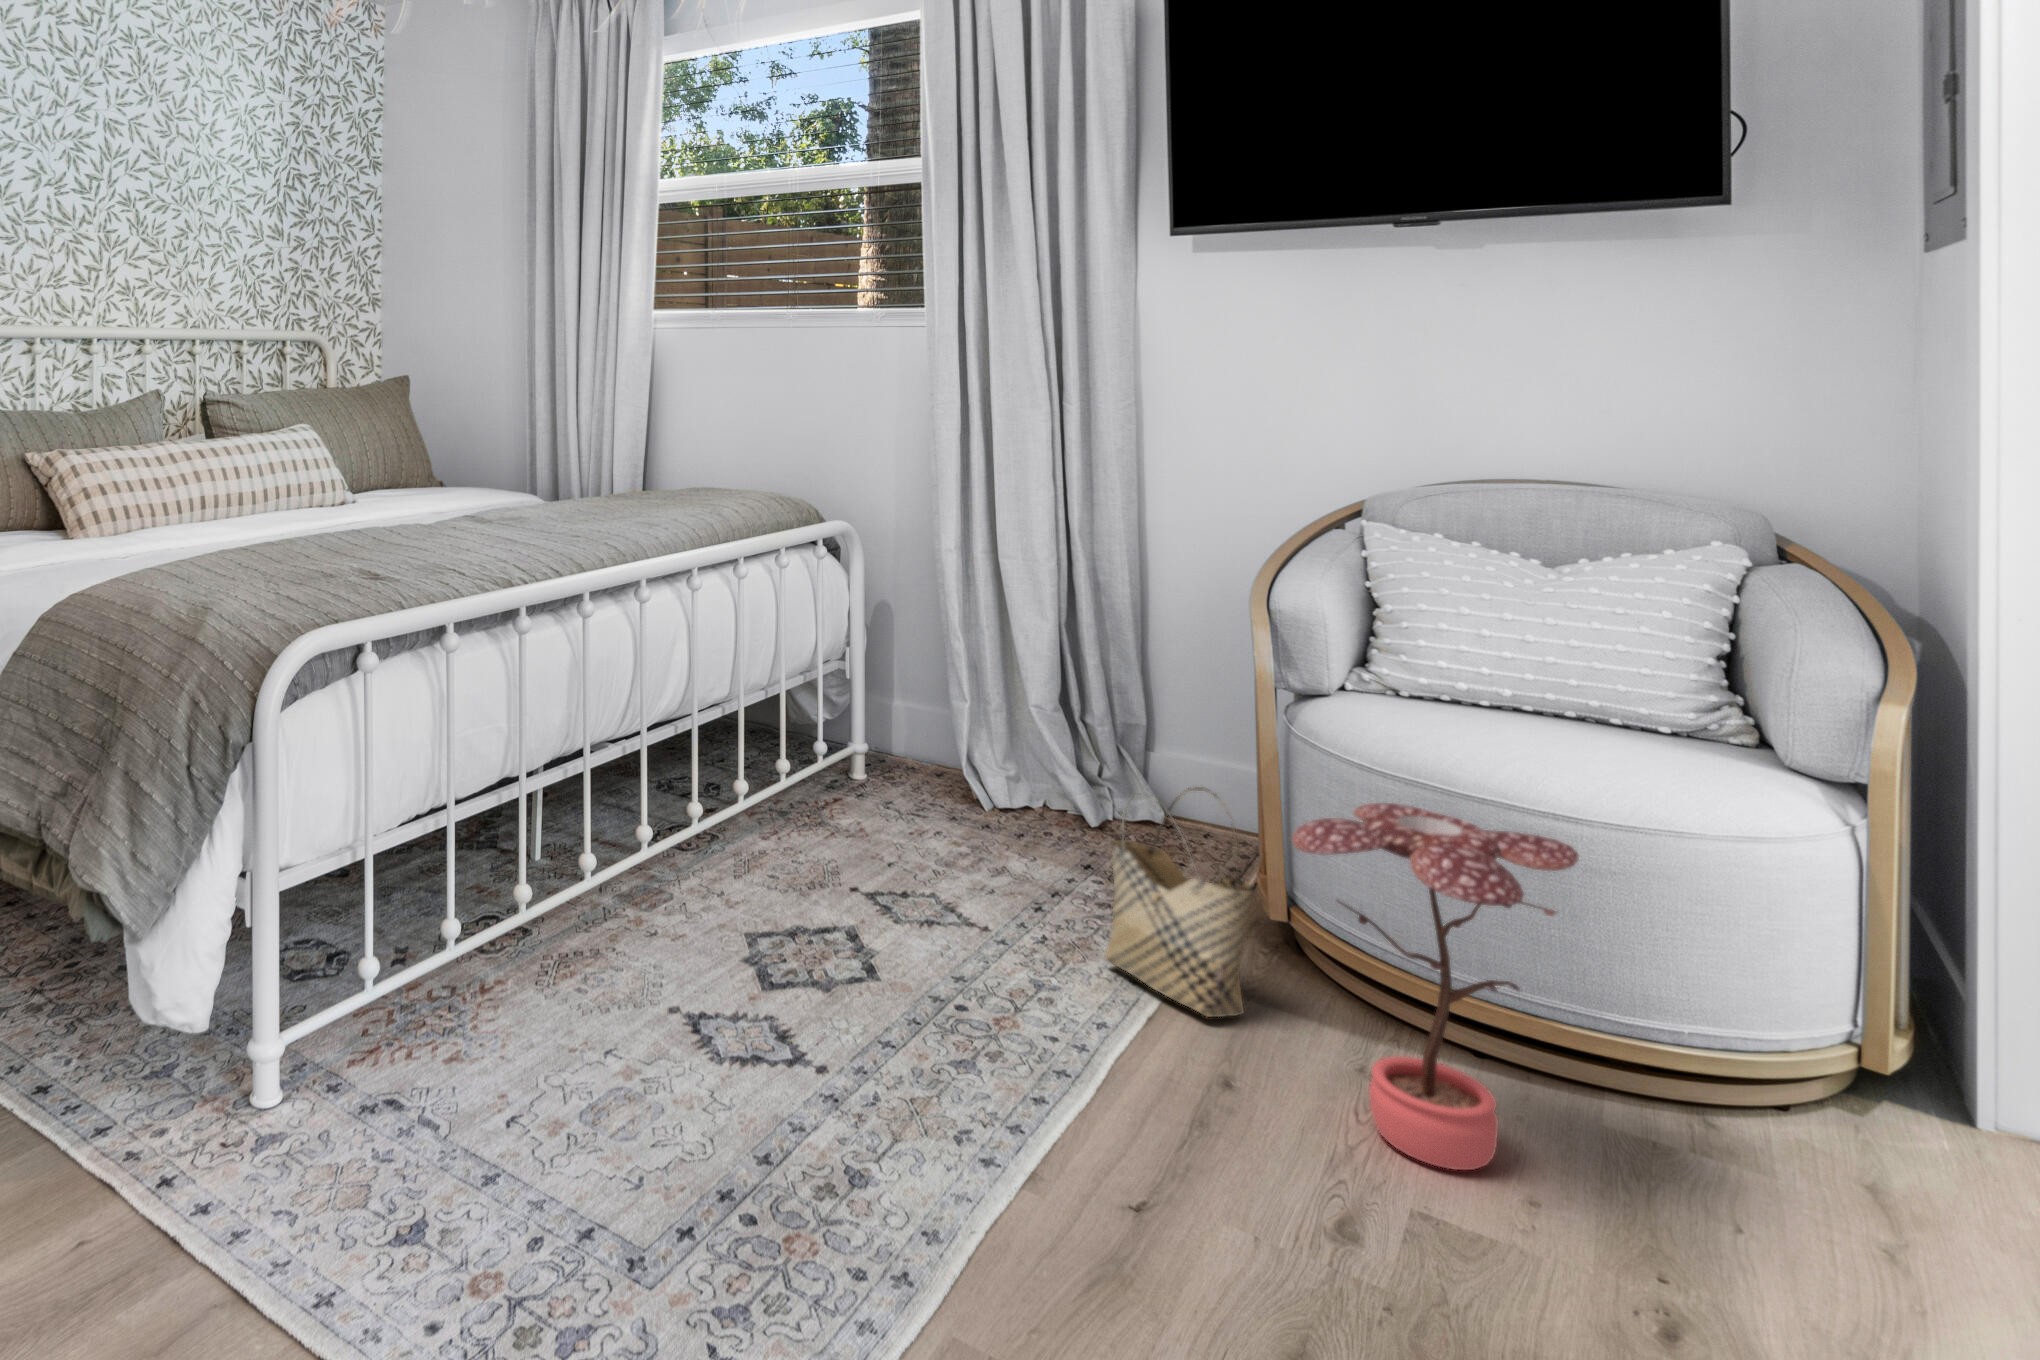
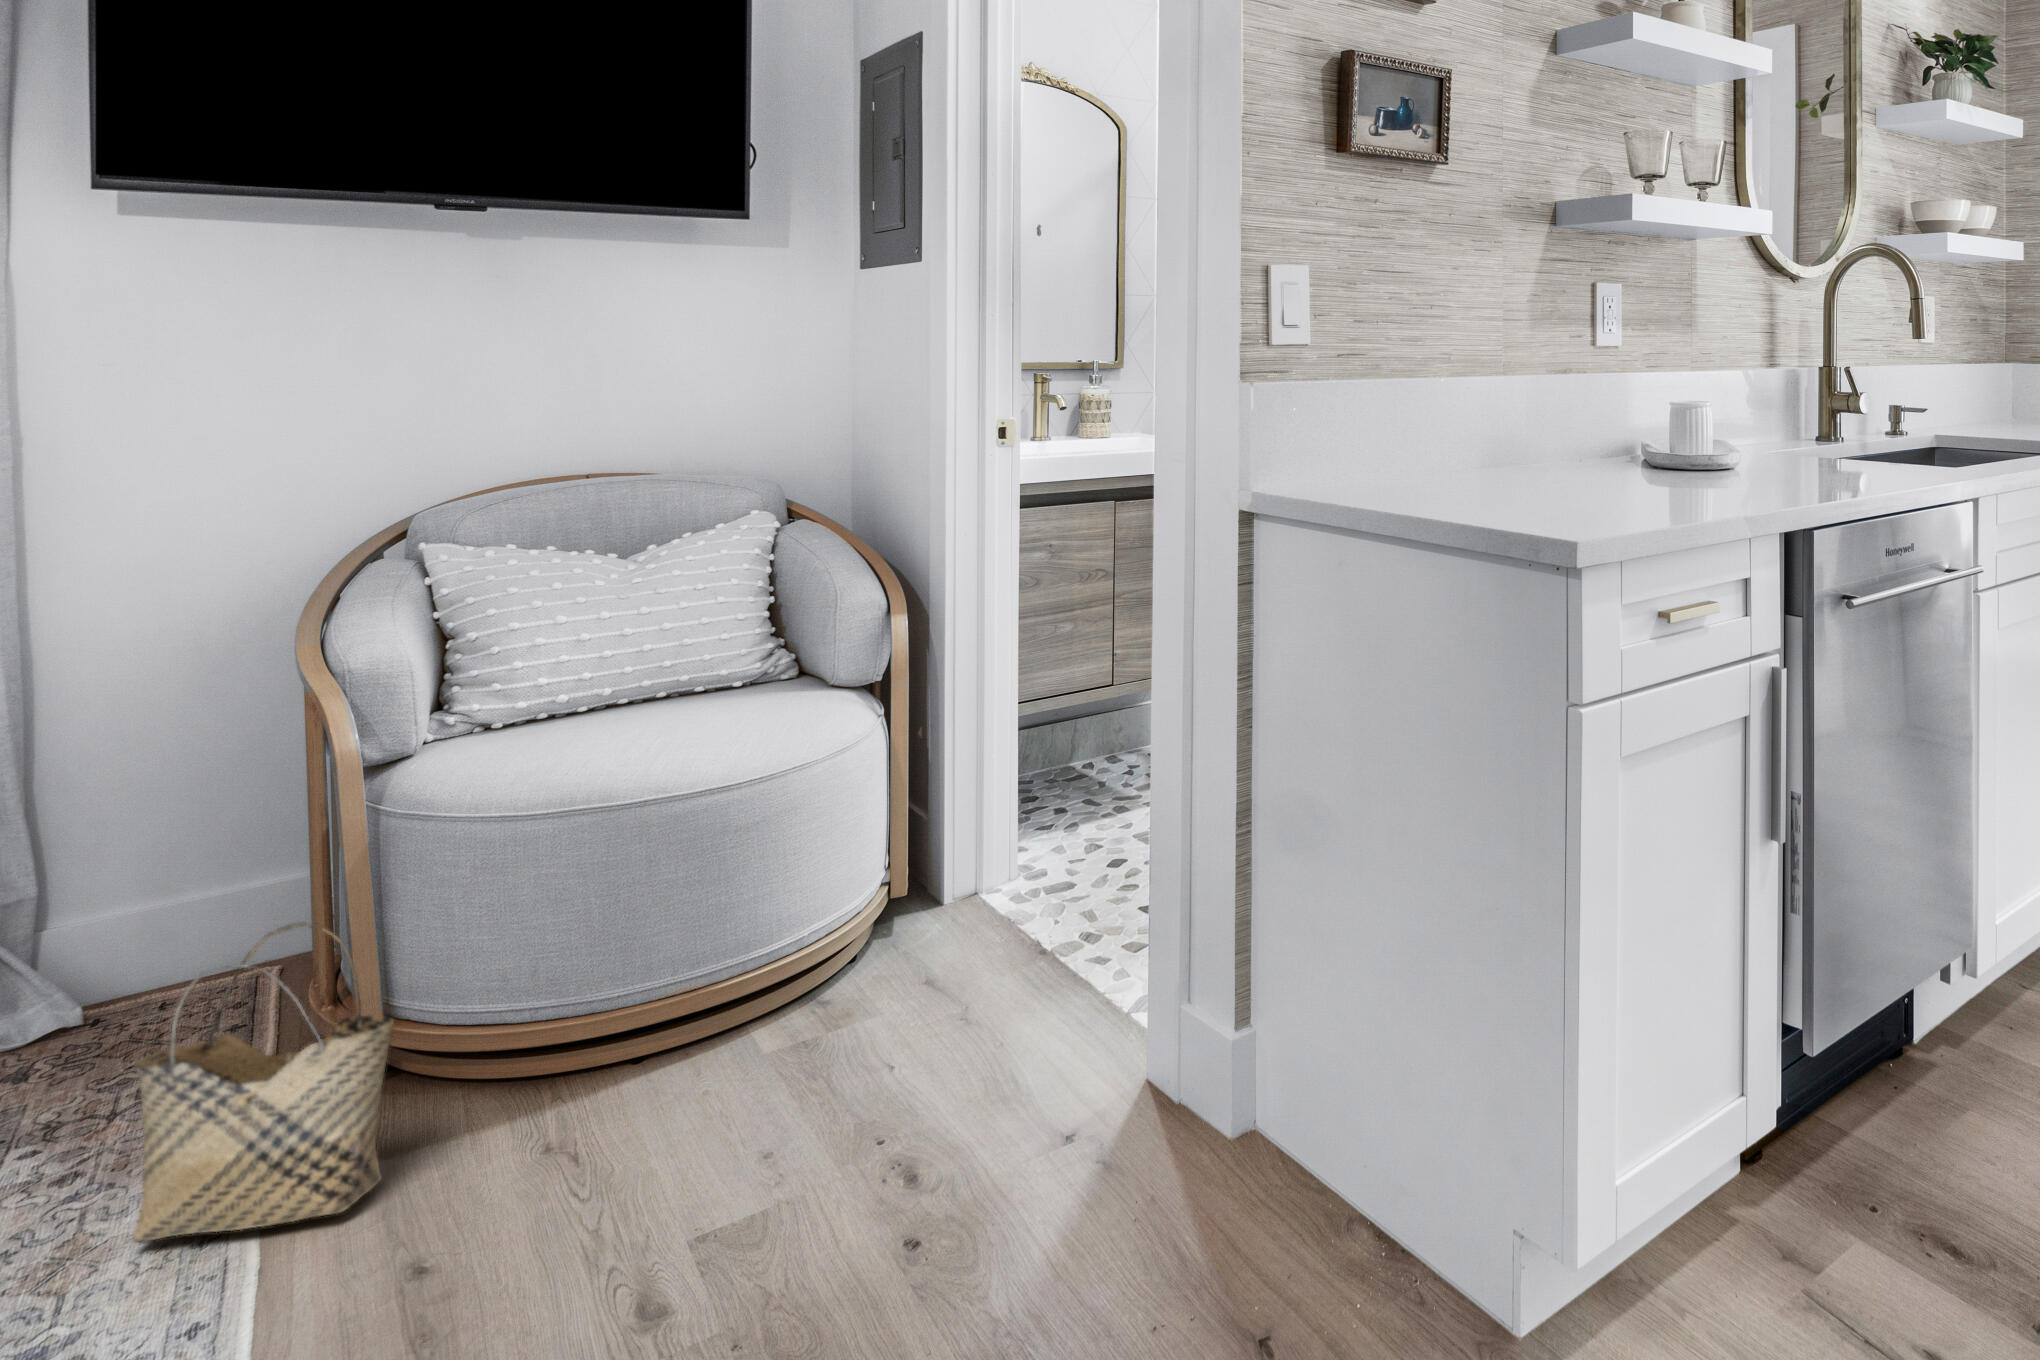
potted plant: present [1292,803,1579,1170] -> none [510,810,774,1197]

